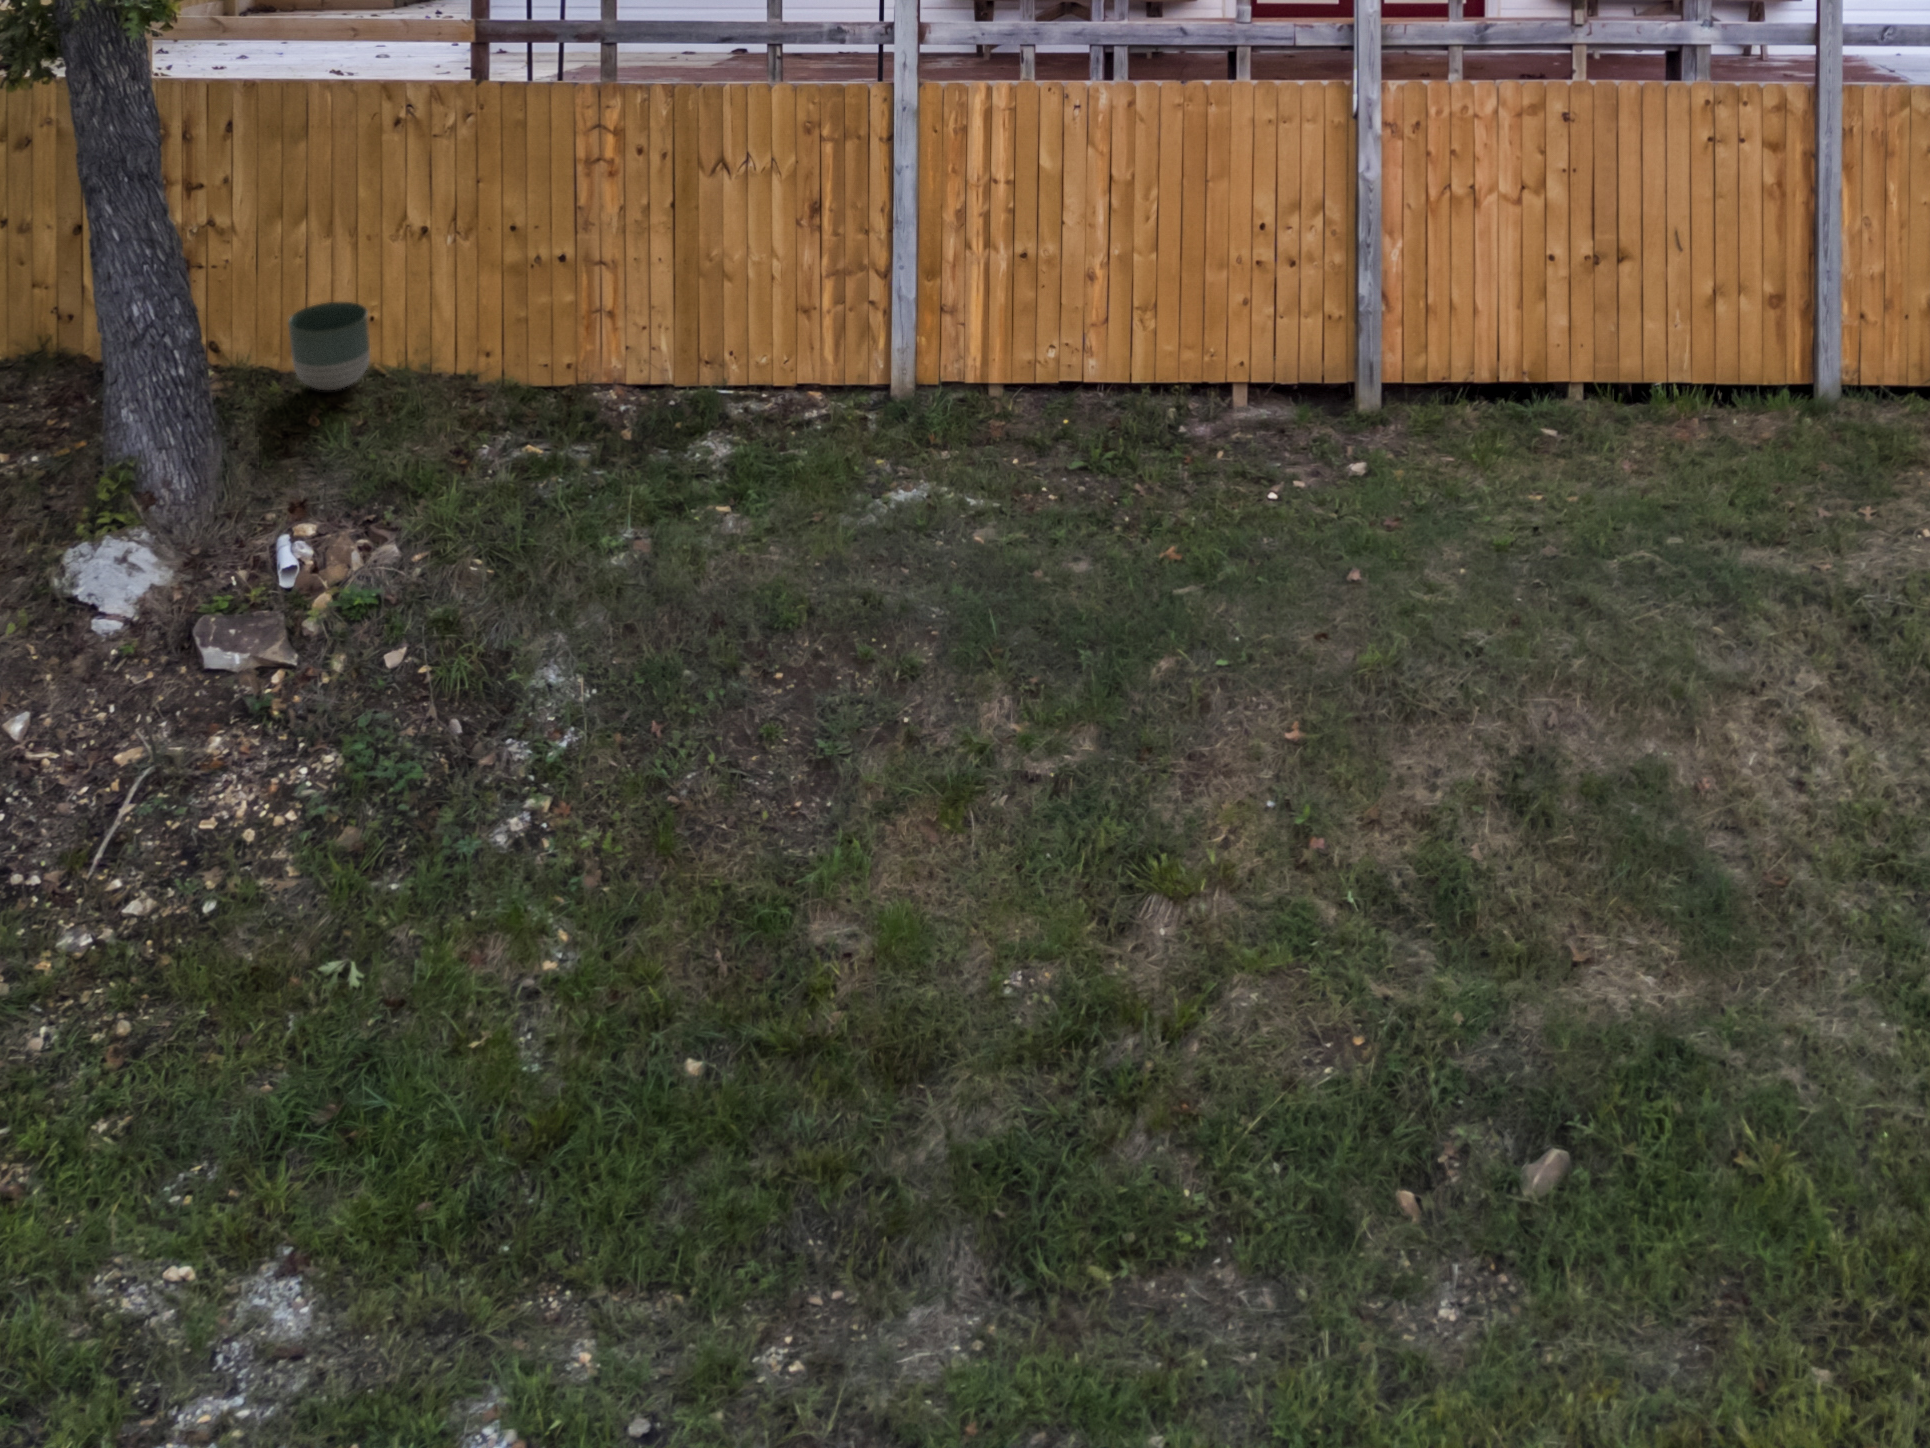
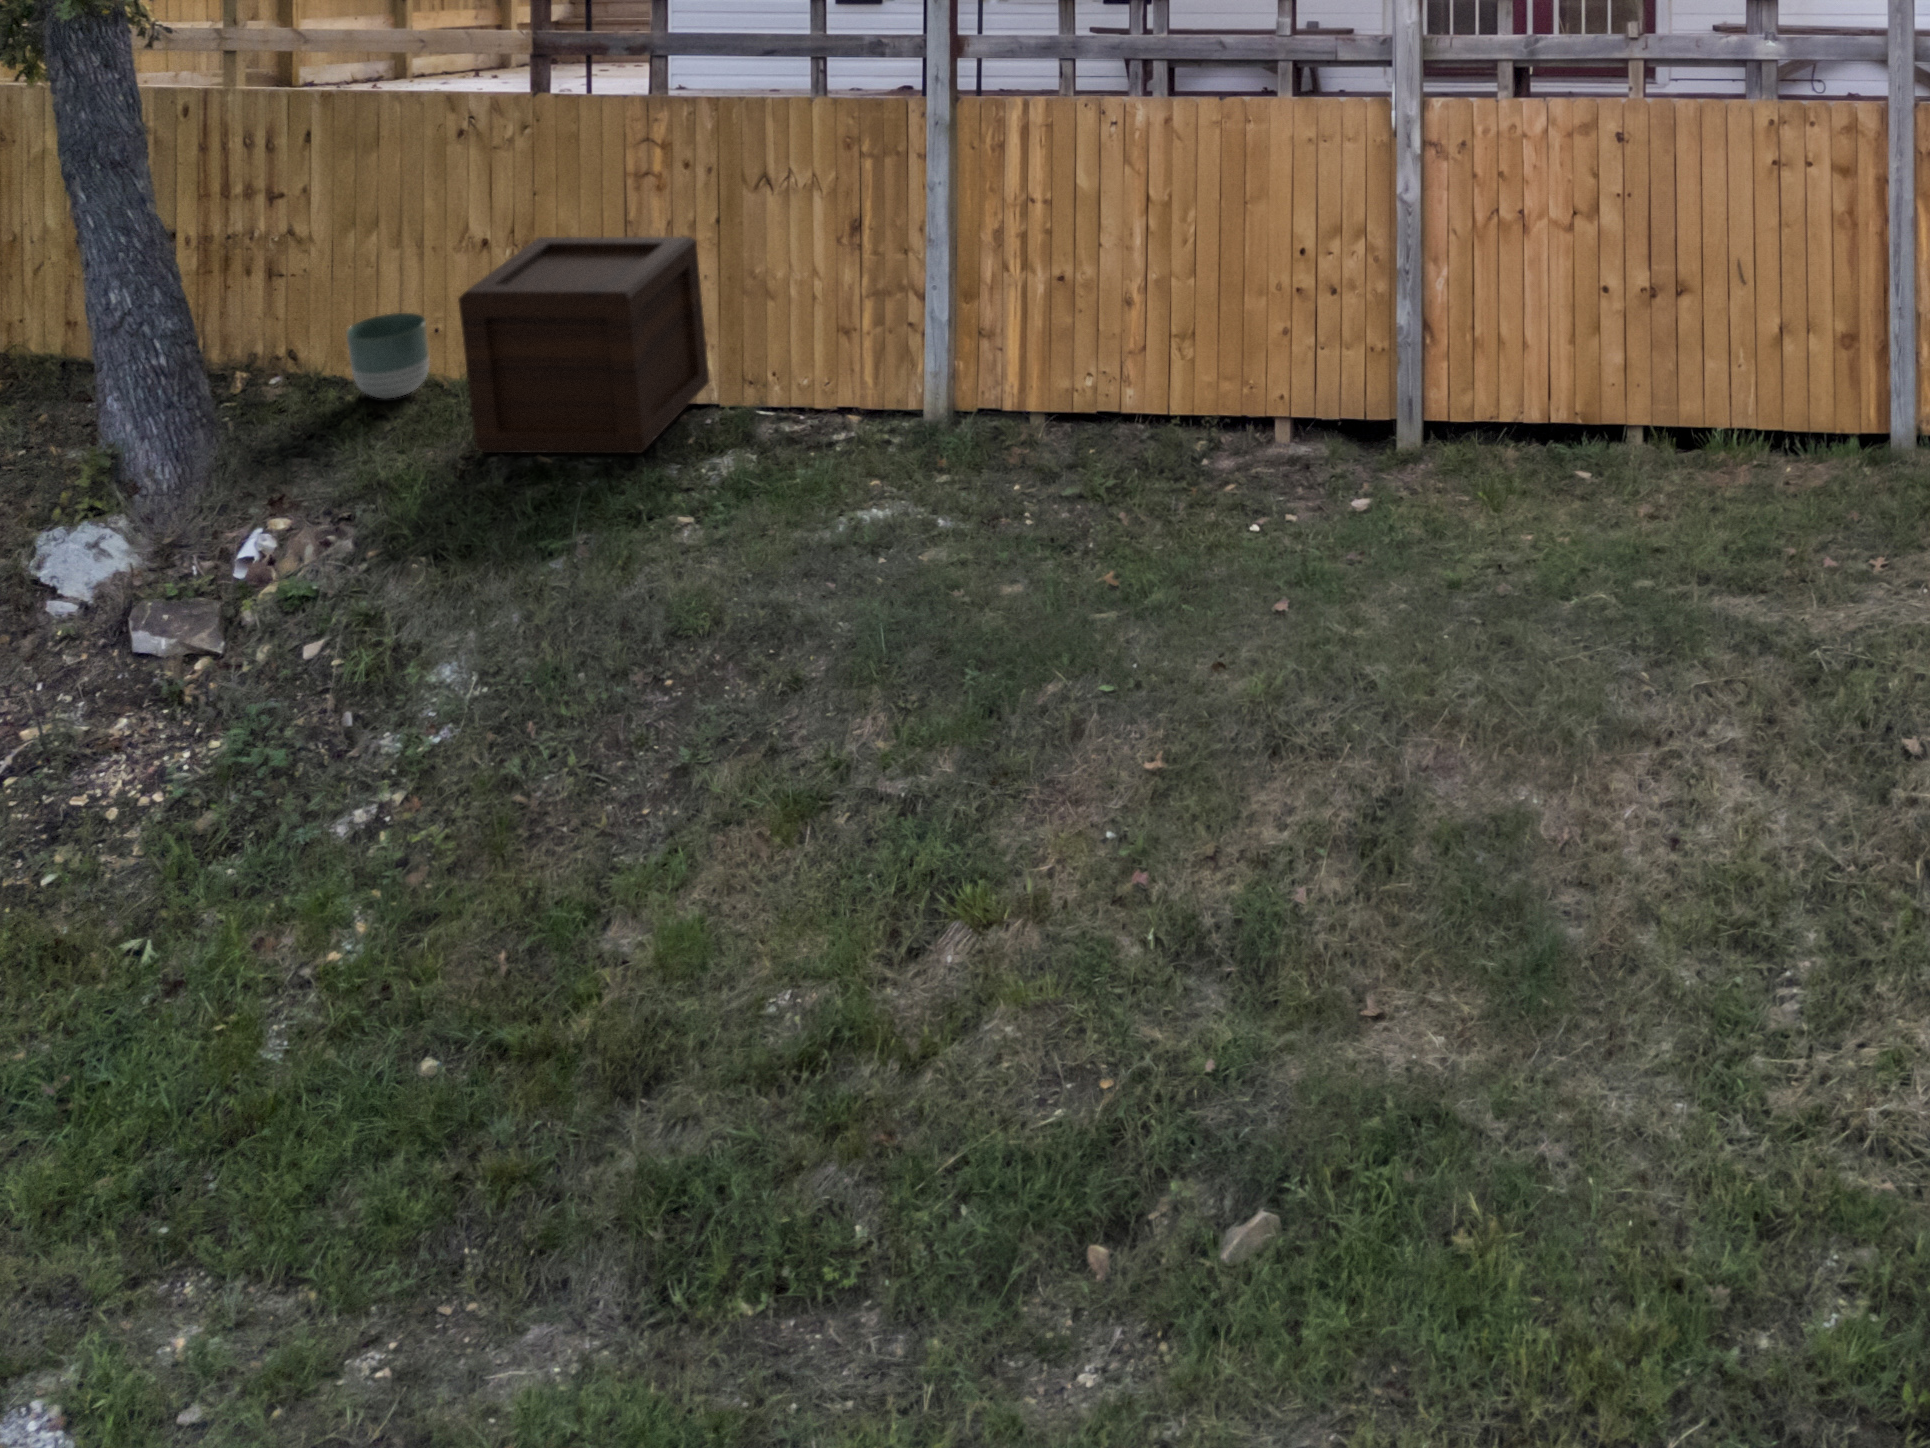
wooden crate: none [452,220,667,445] -> present [458,237,710,453]

